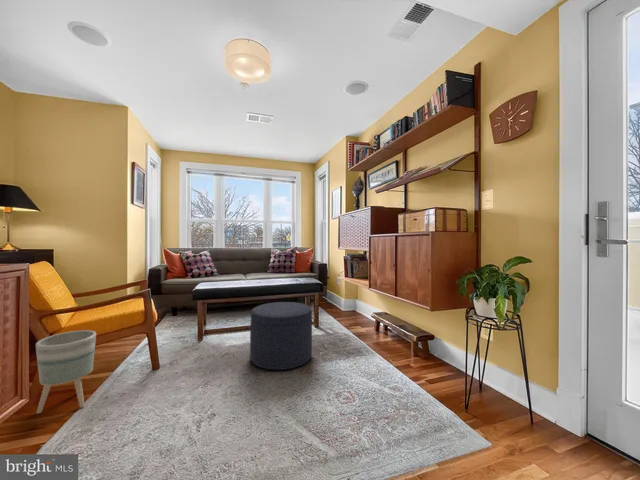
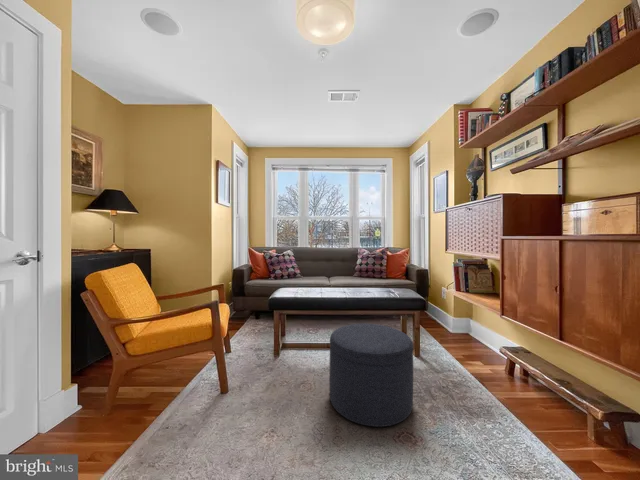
planter: present [36,330,96,414] -> none [100,345,160,437]

